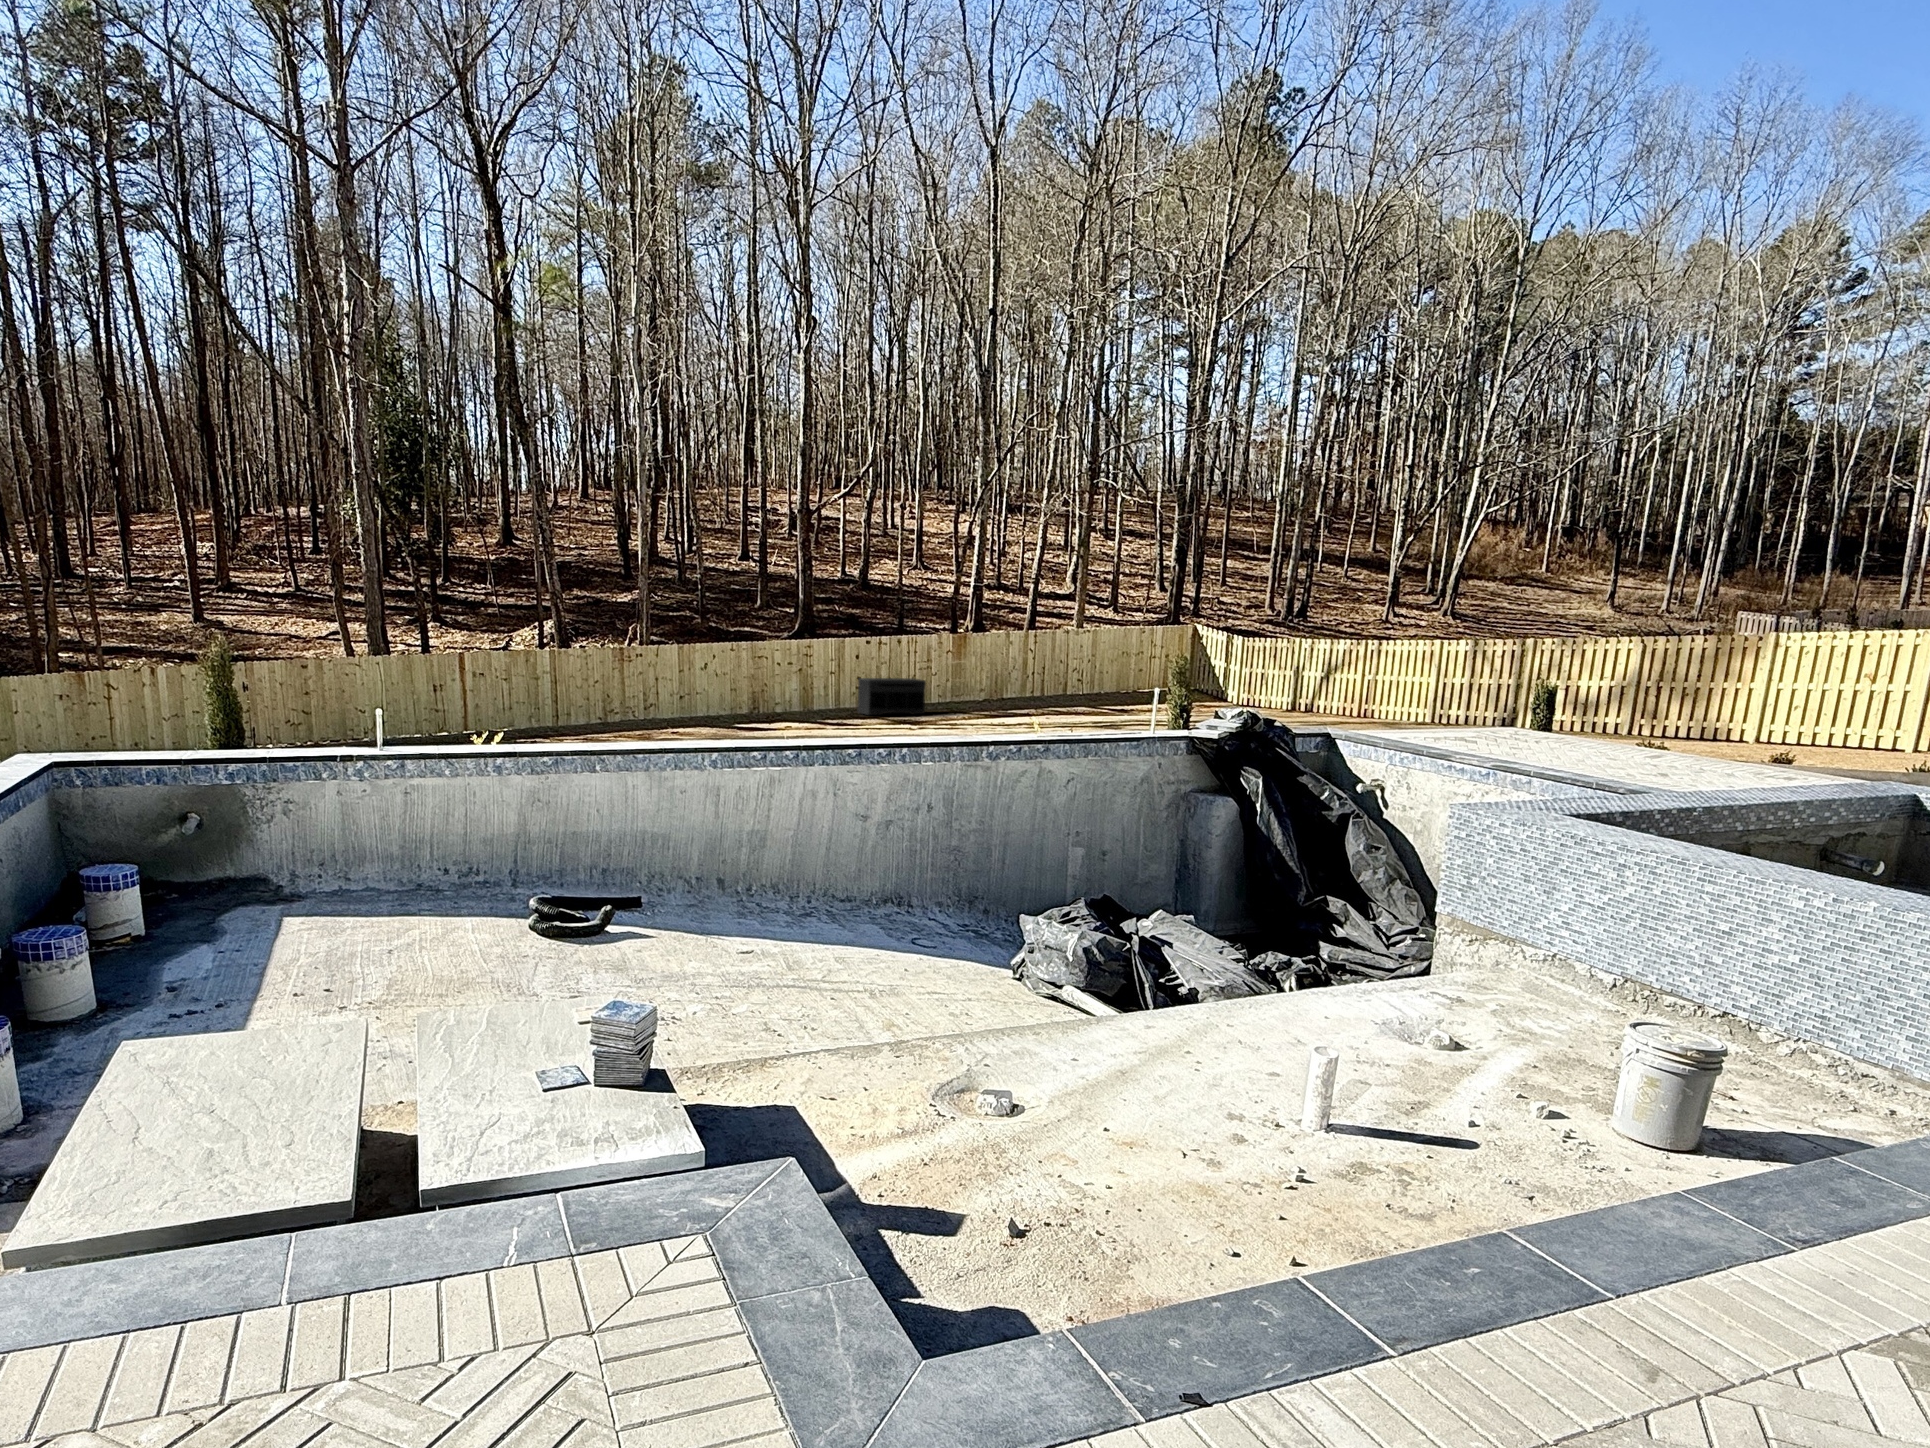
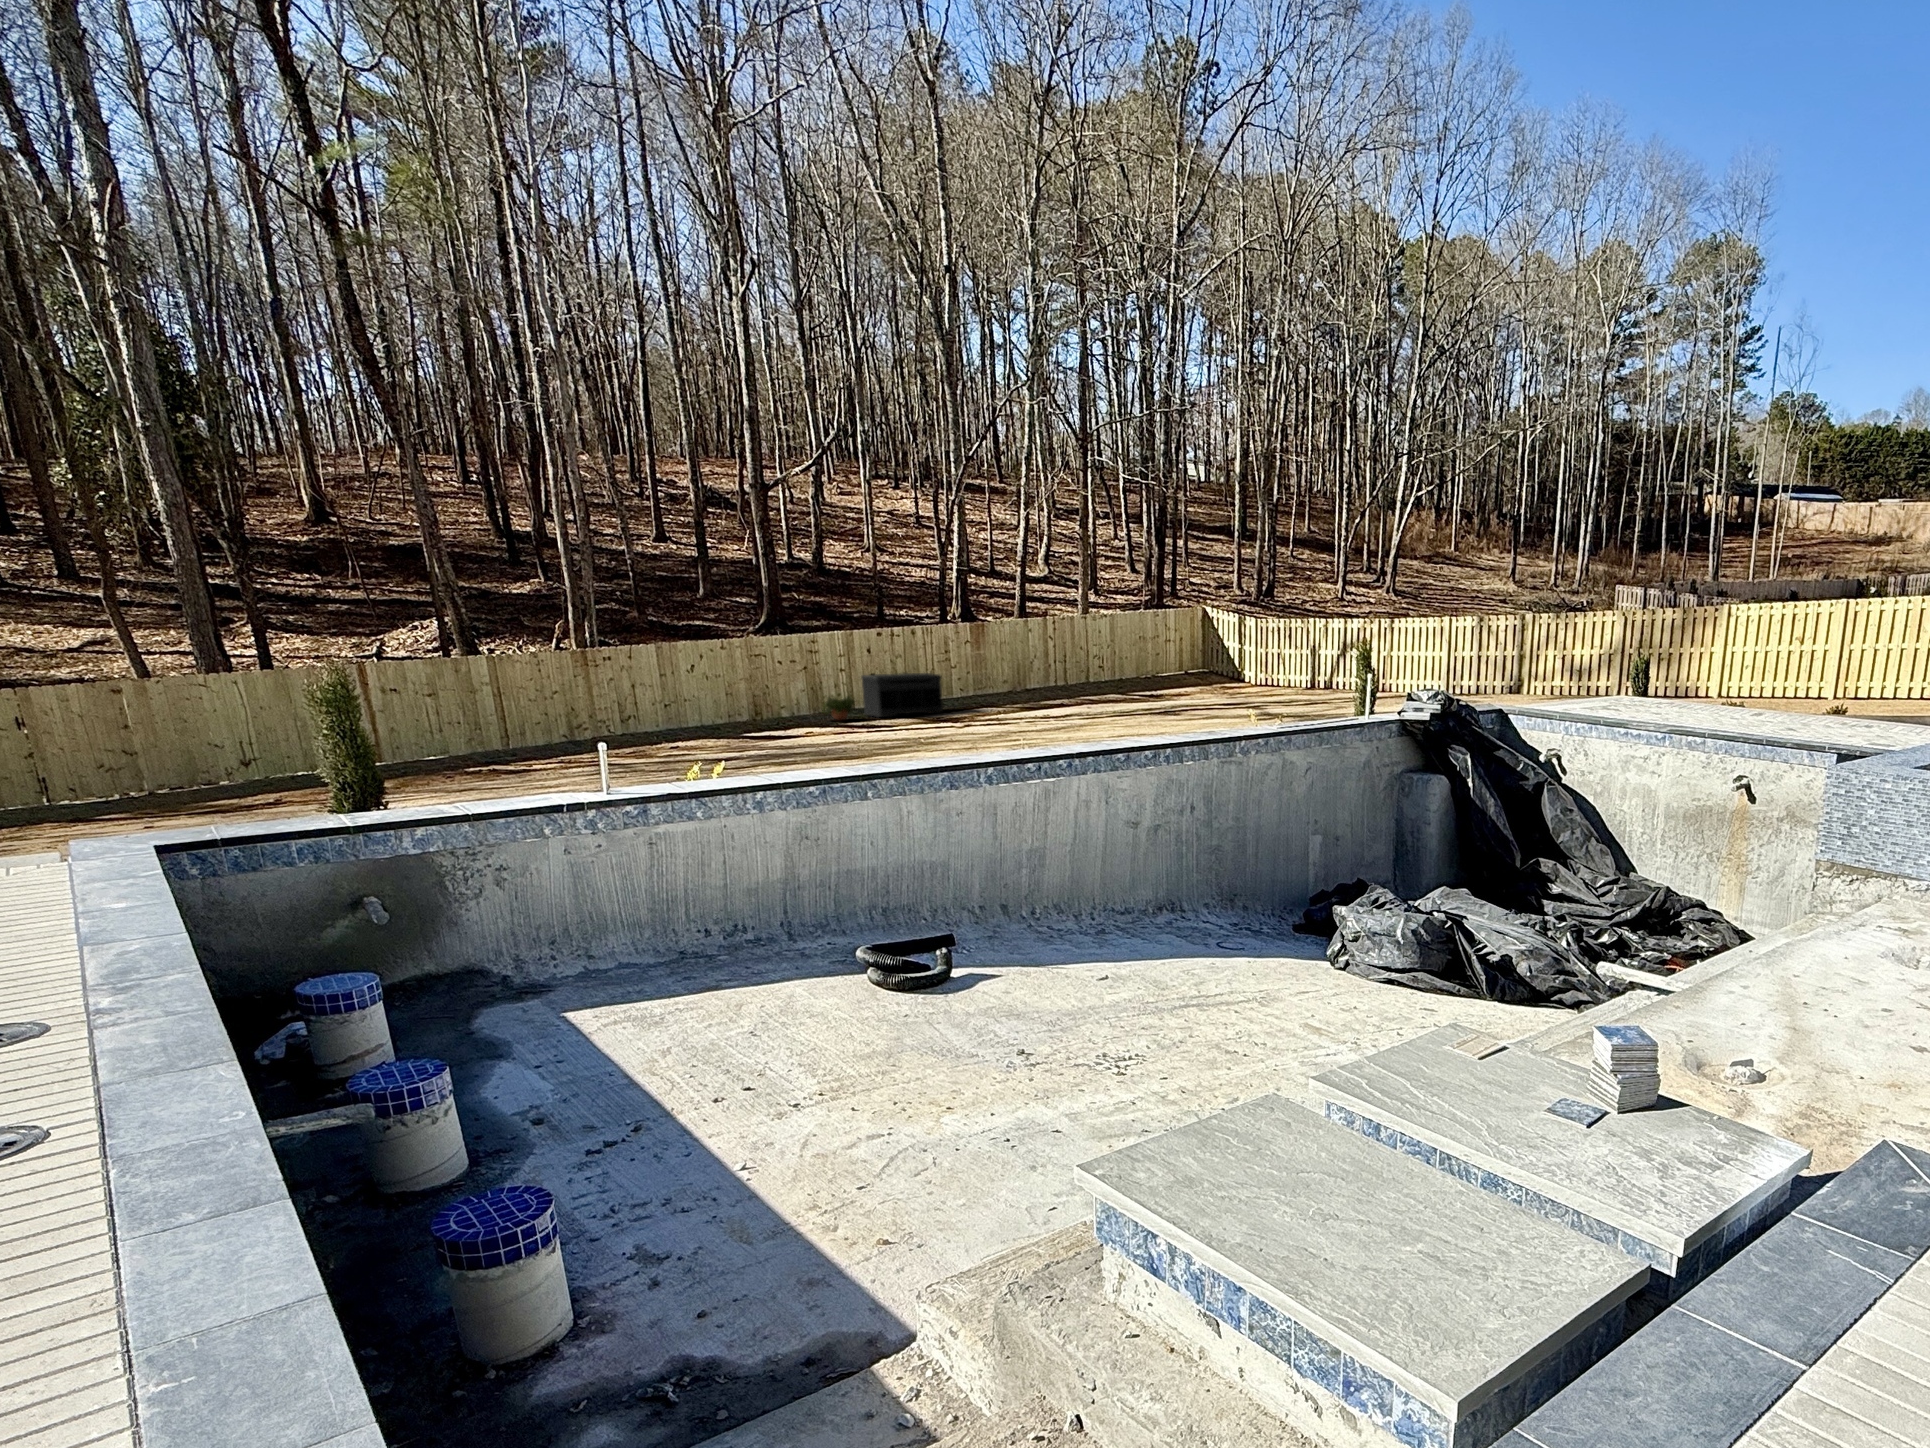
potted plant: none [821,694,850,717] -> present [822,696,855,720]

